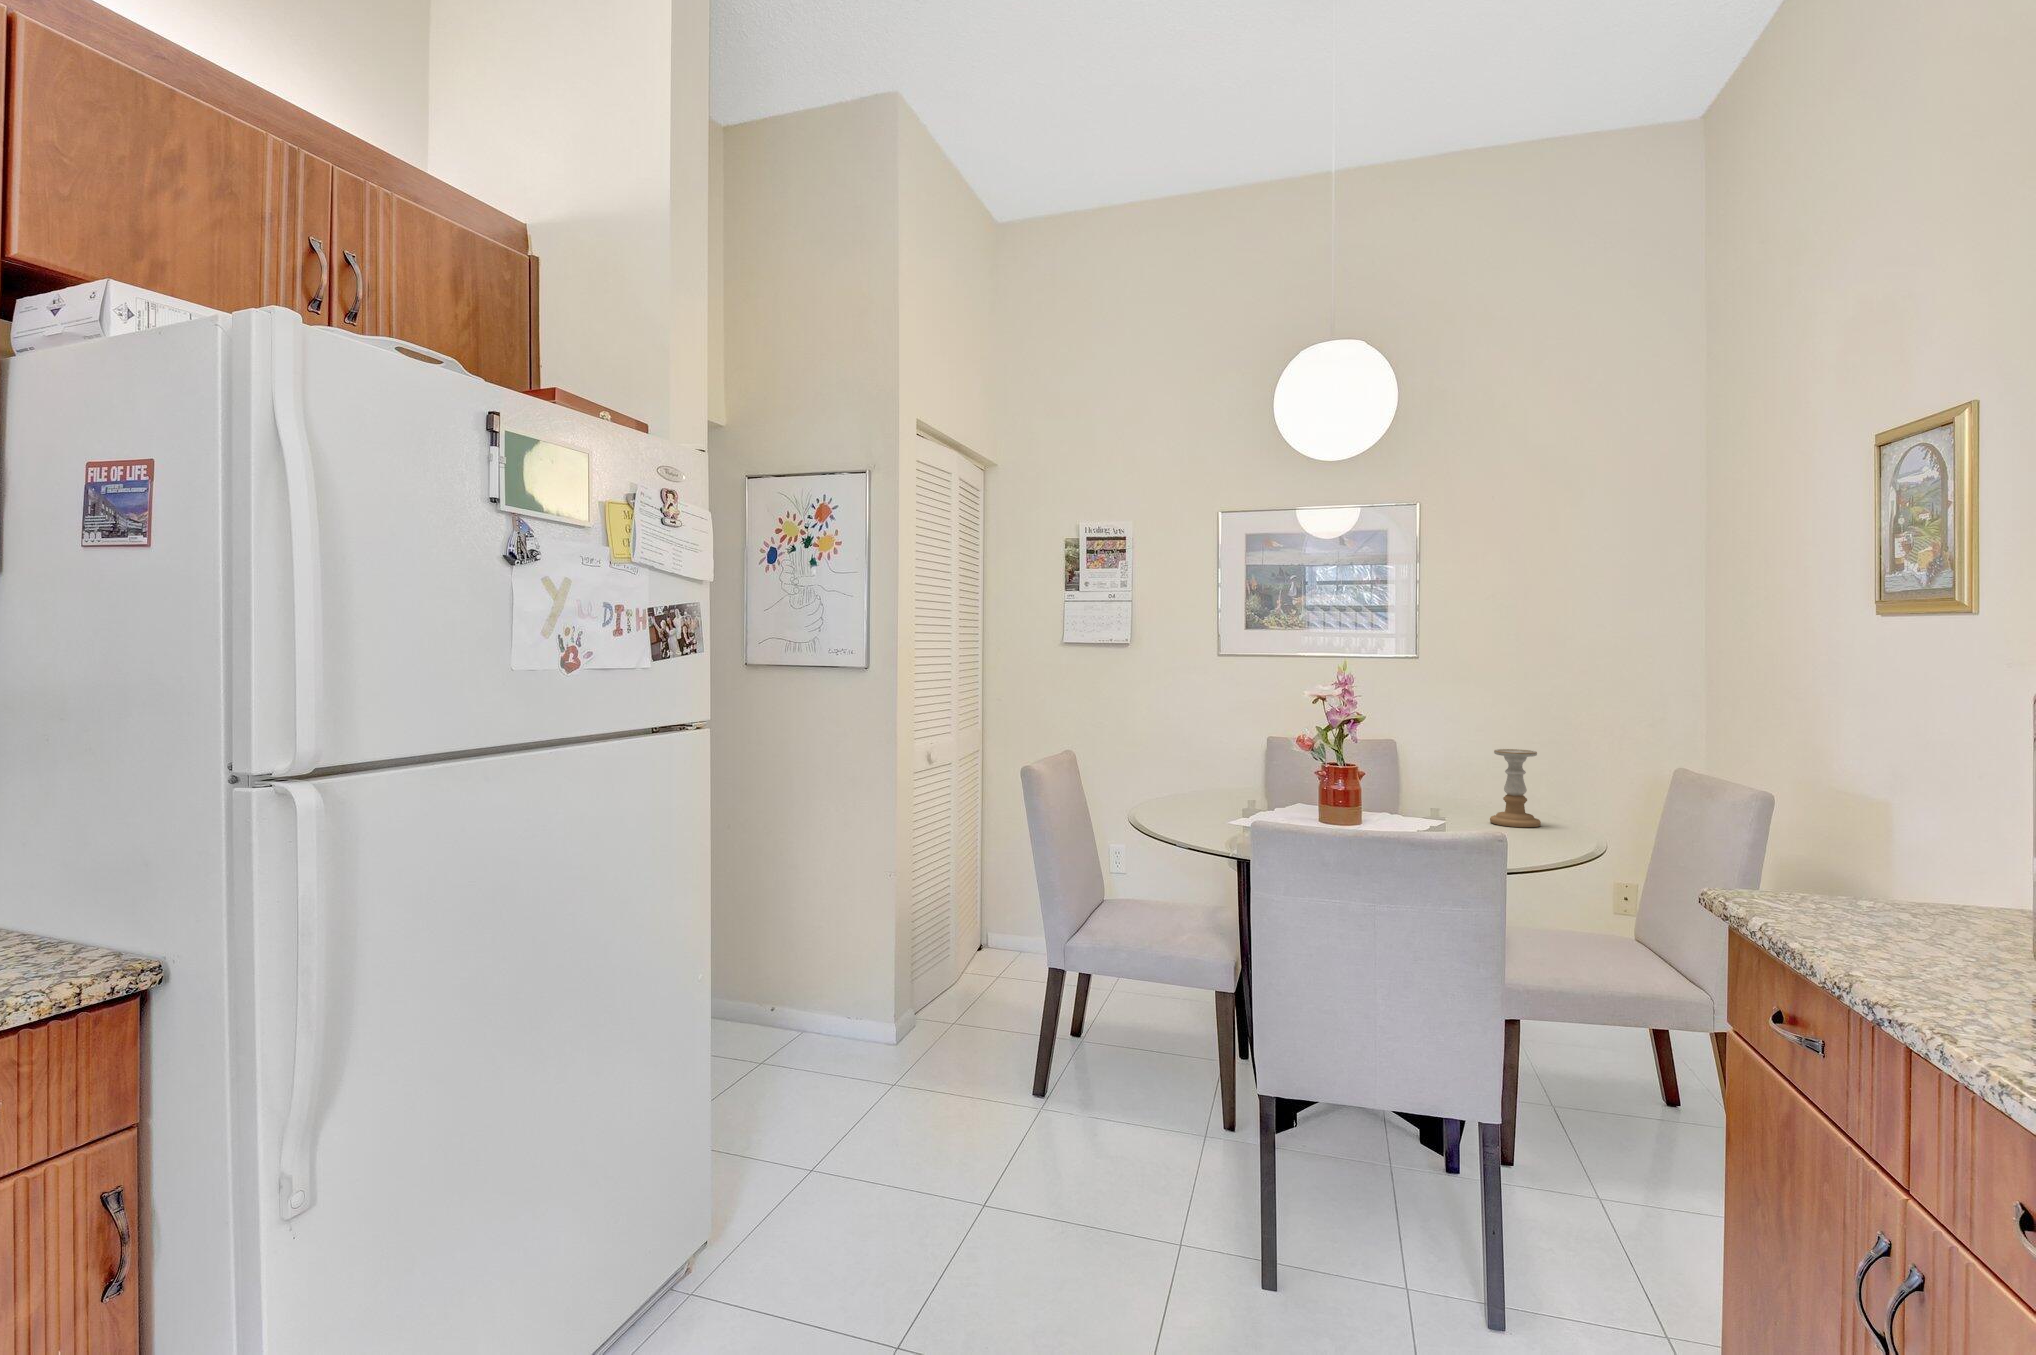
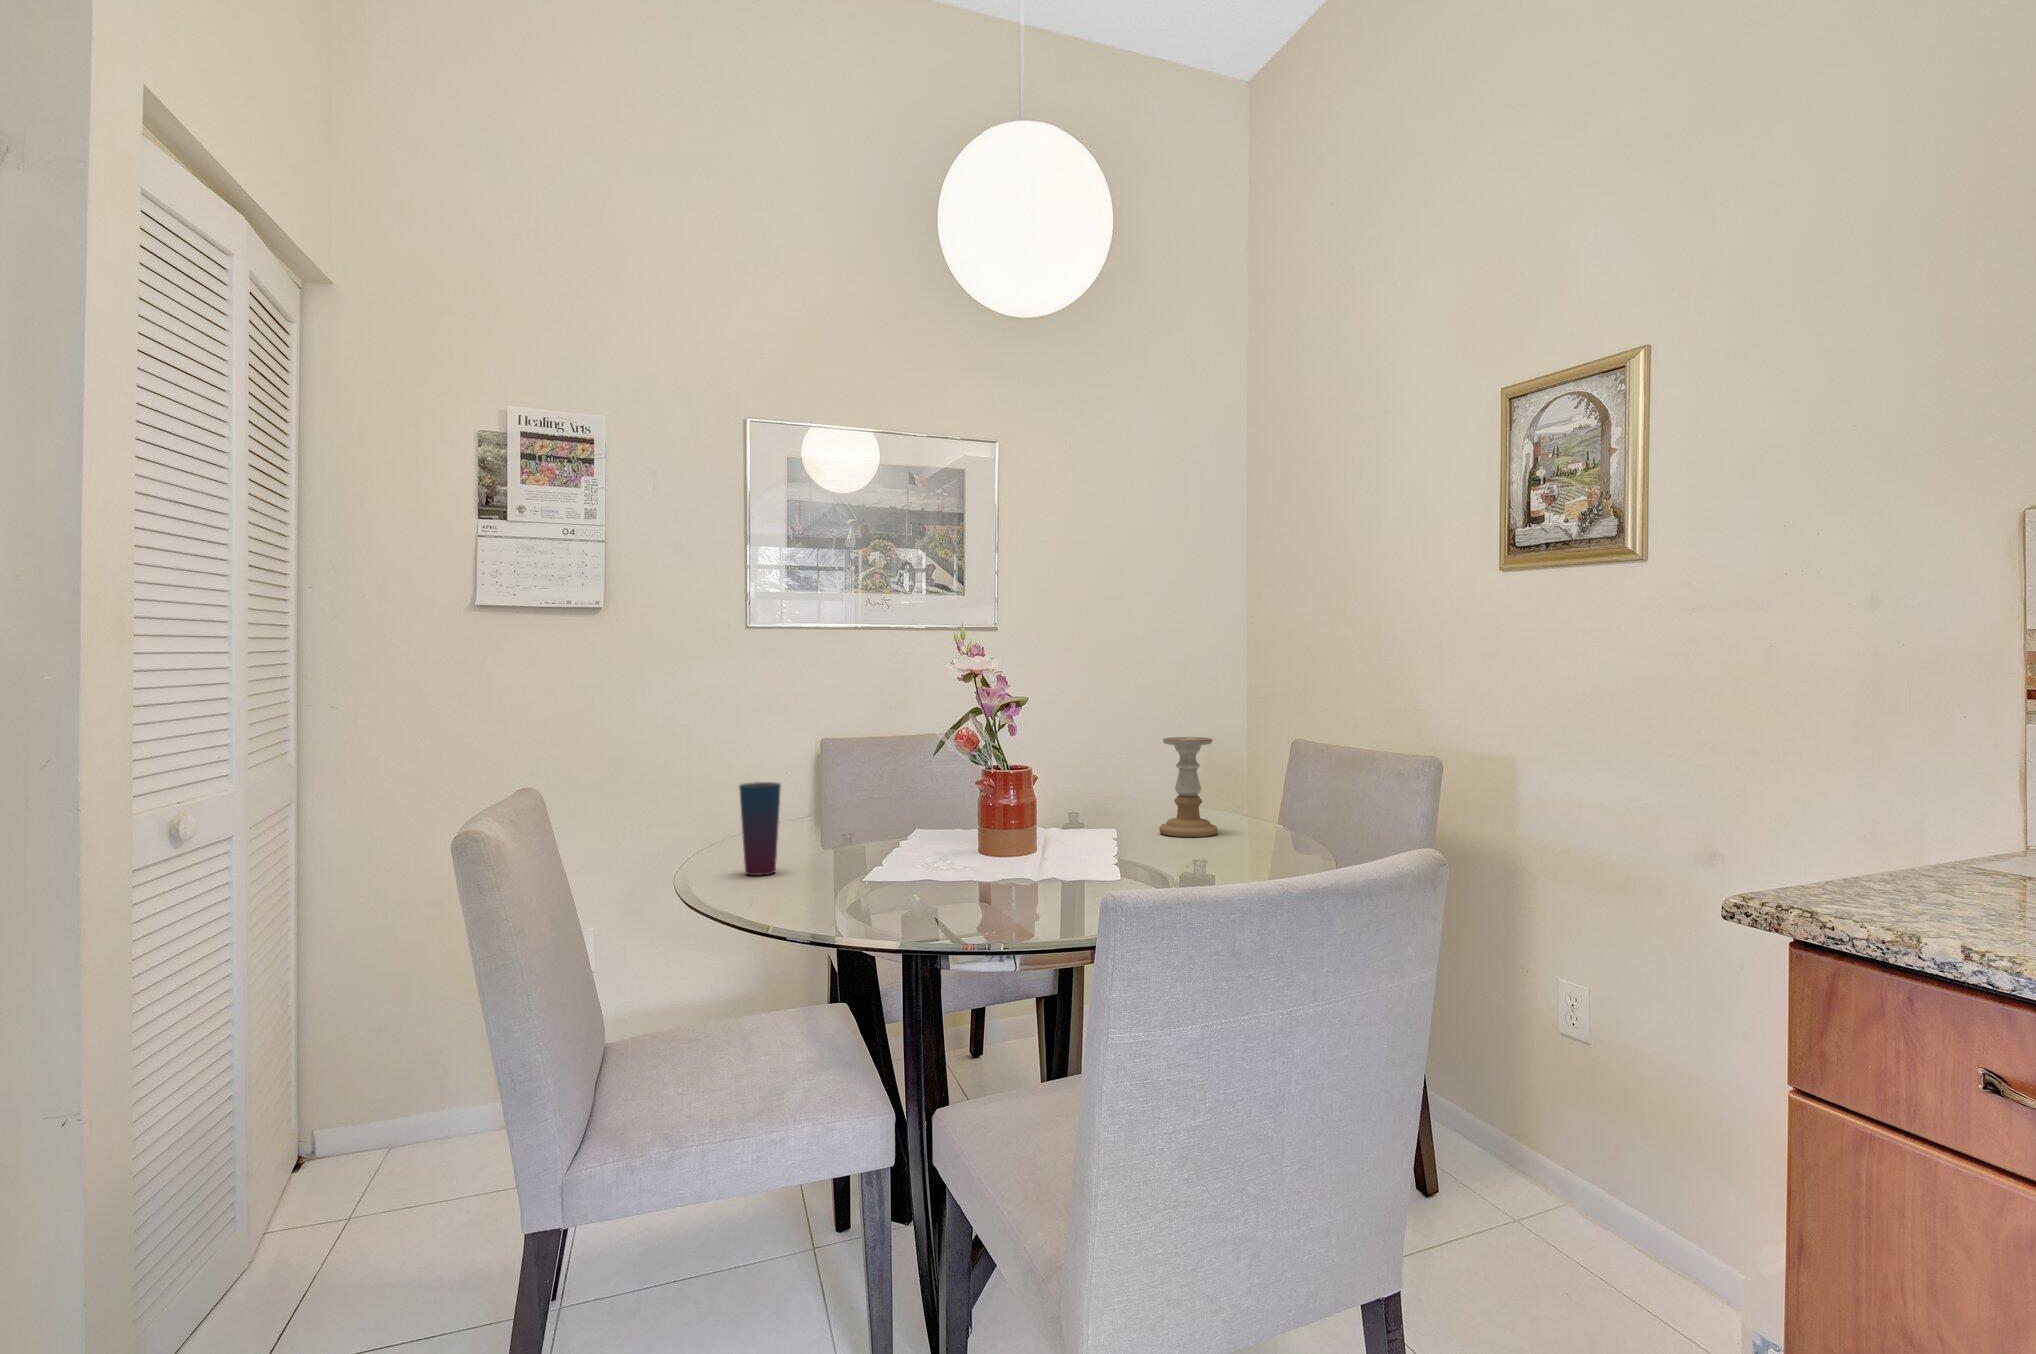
cup: none [1171,762,1195,816] -> present [739,782,781,875]

